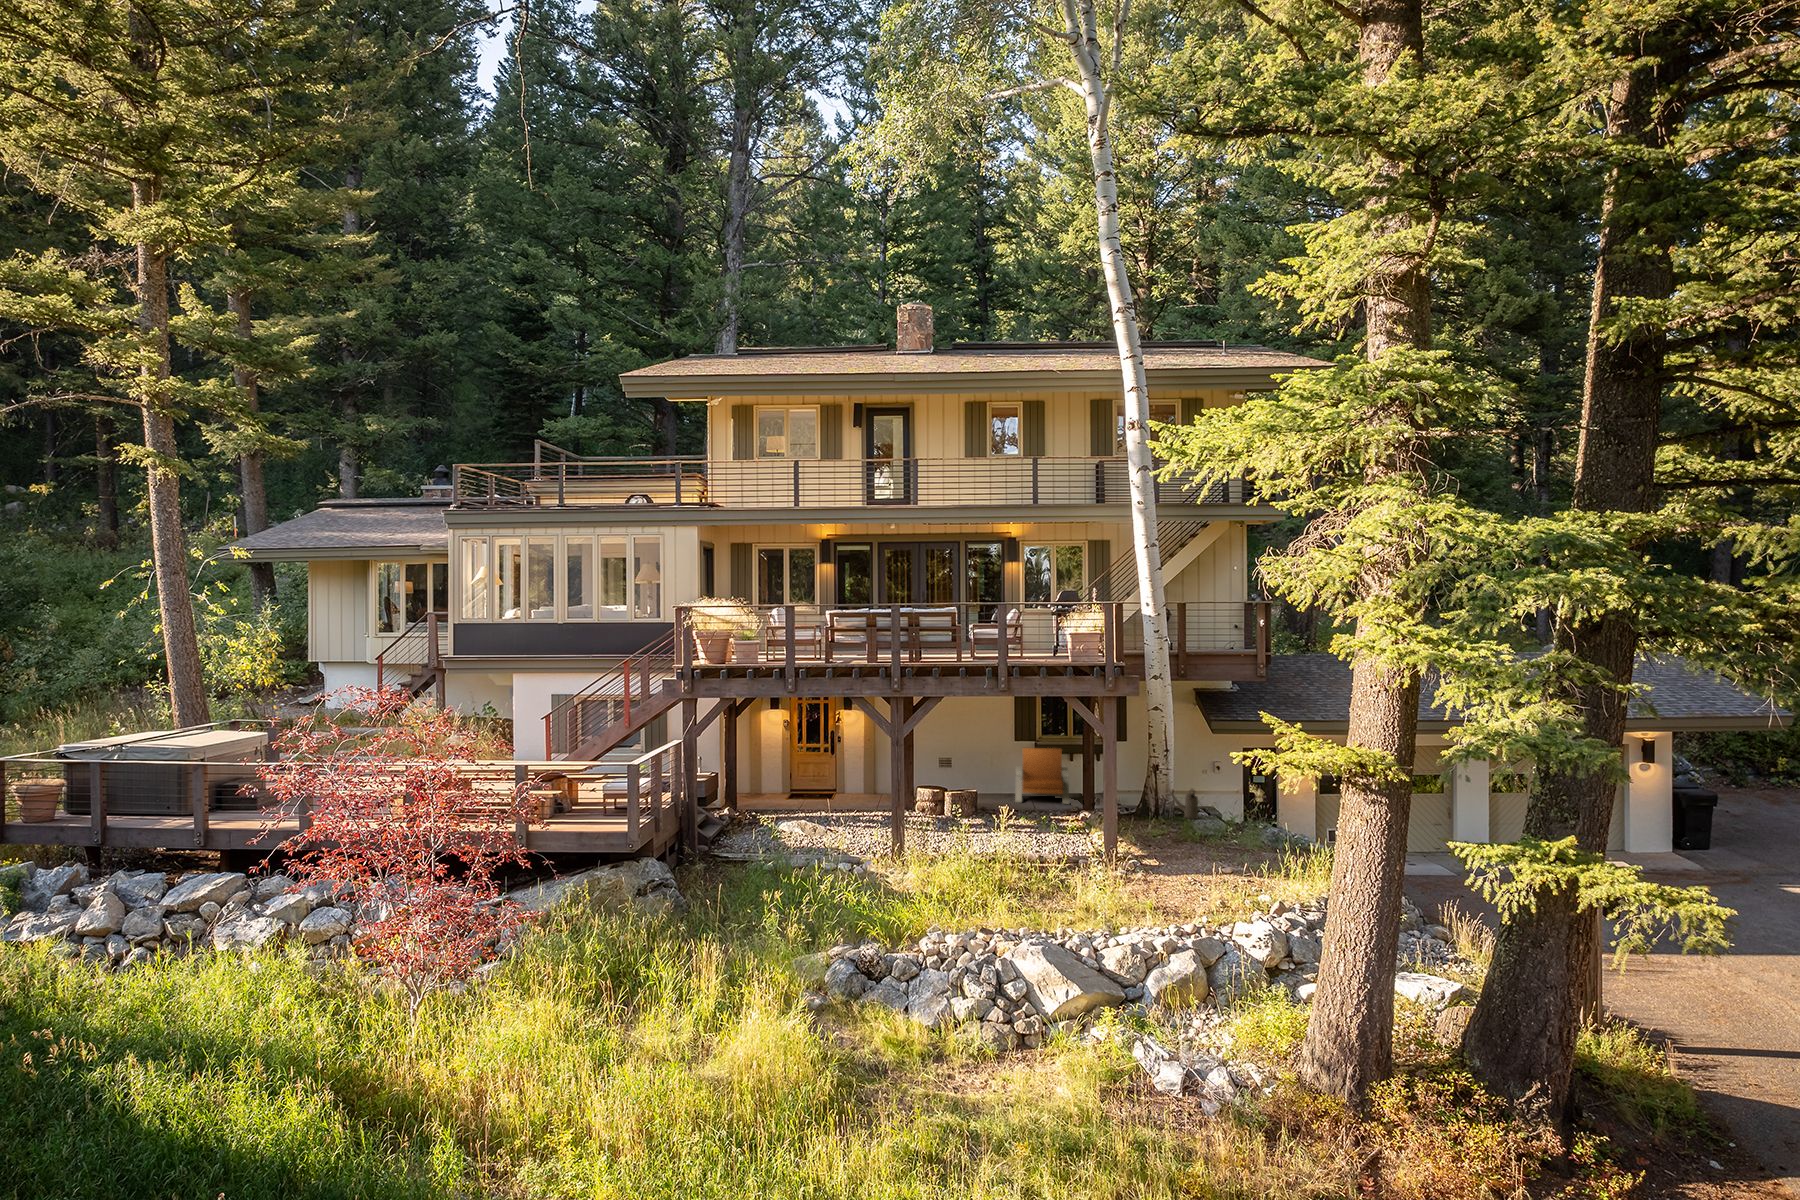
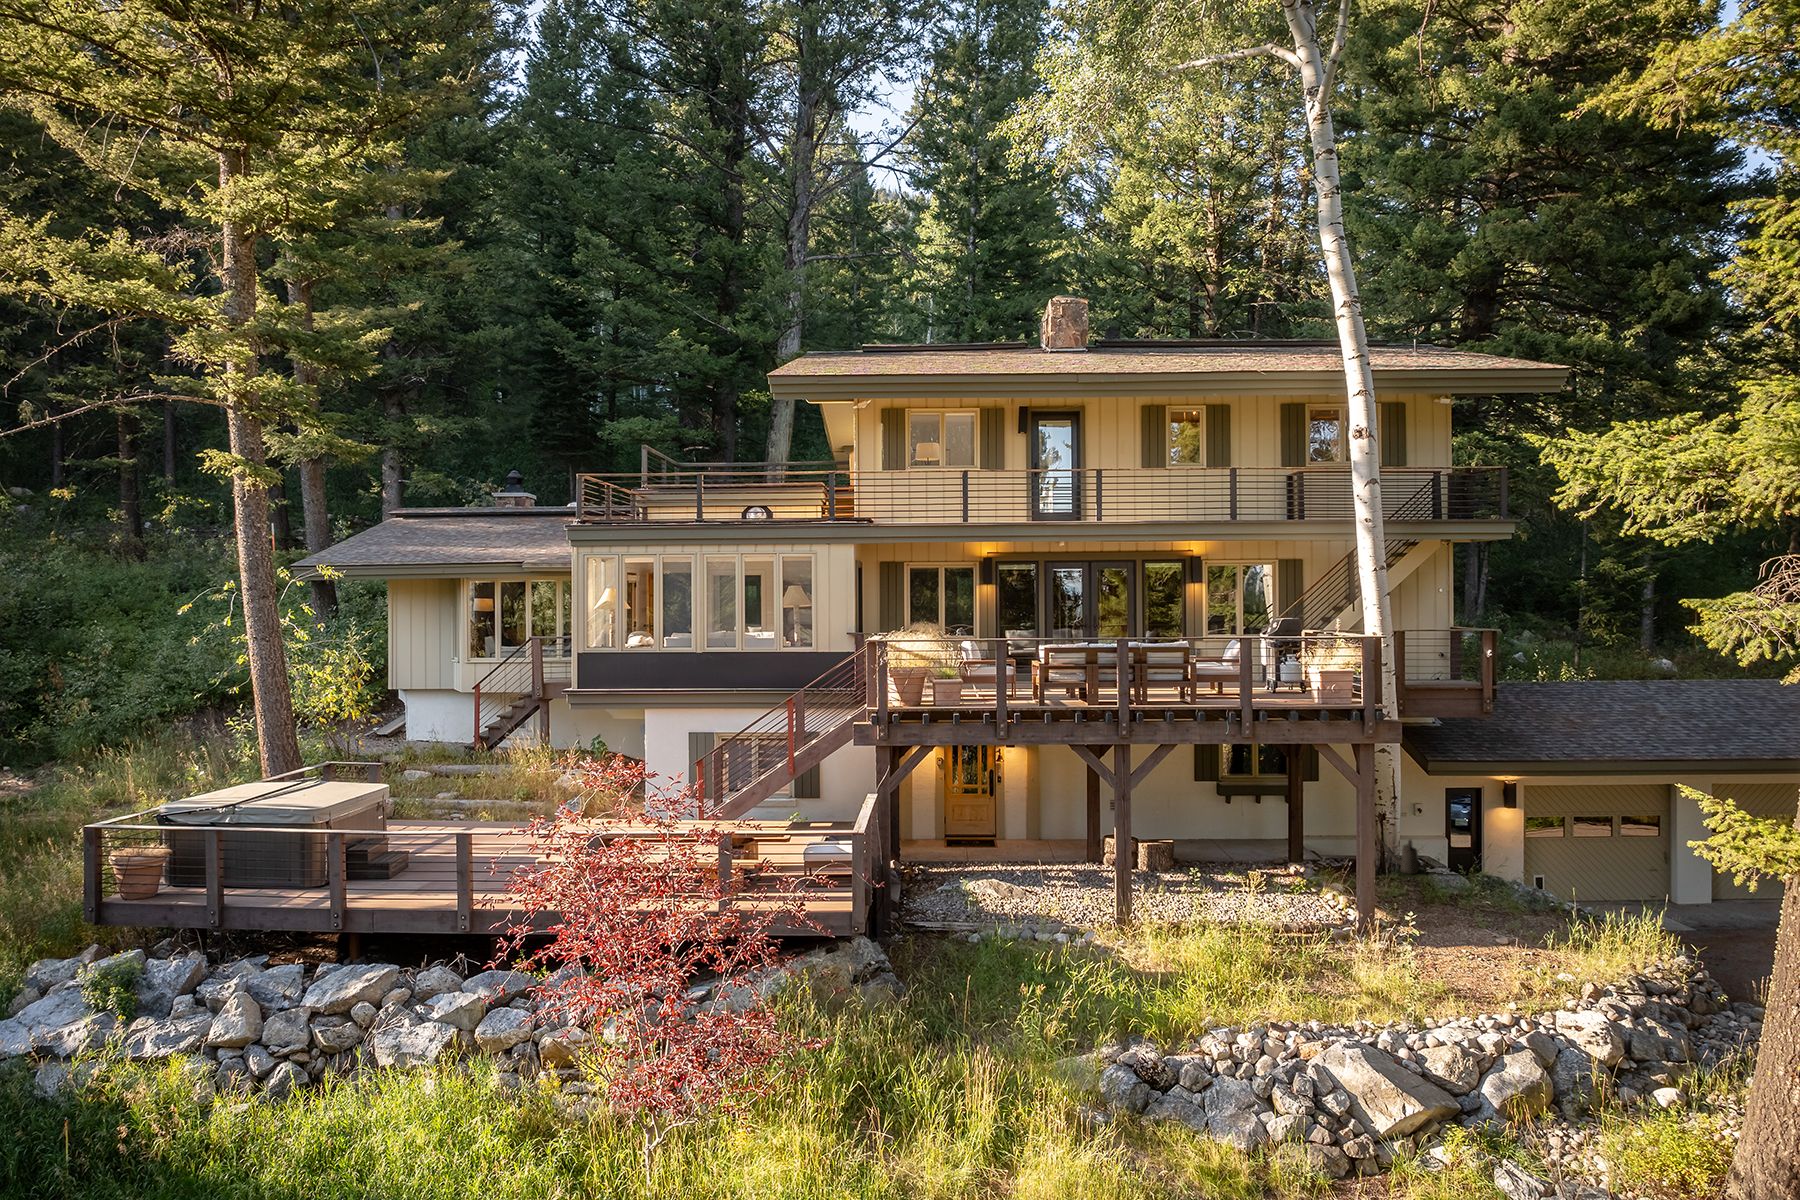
lounge chair: present [1015,748,1070,804] -> none [1195,789,1266,855]

